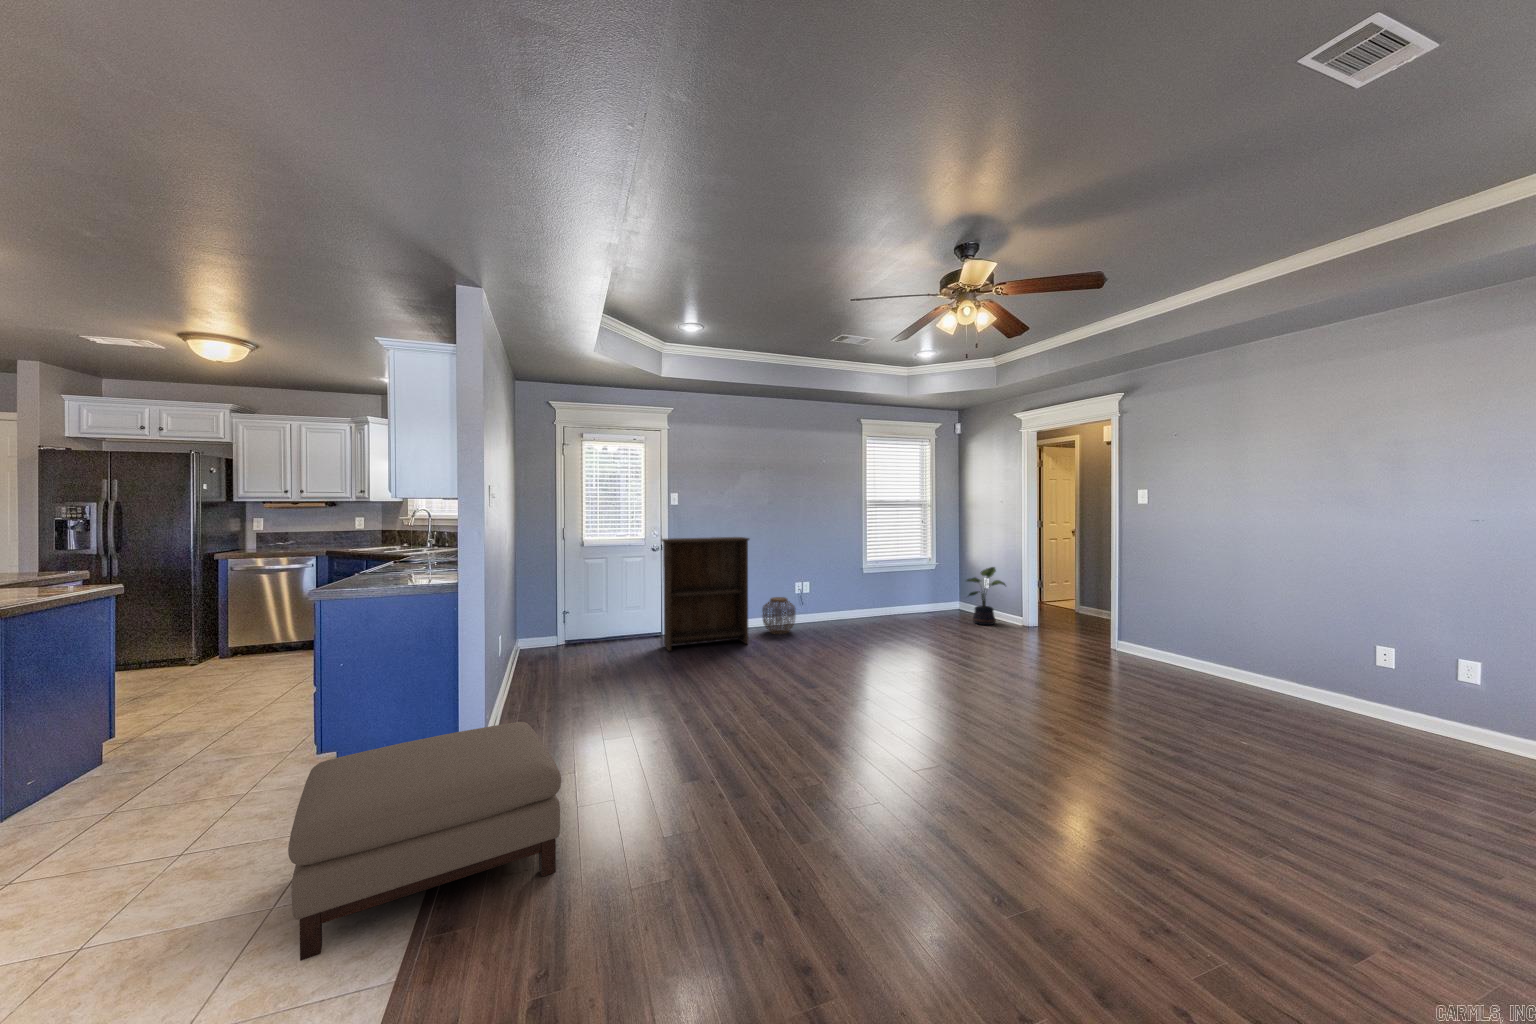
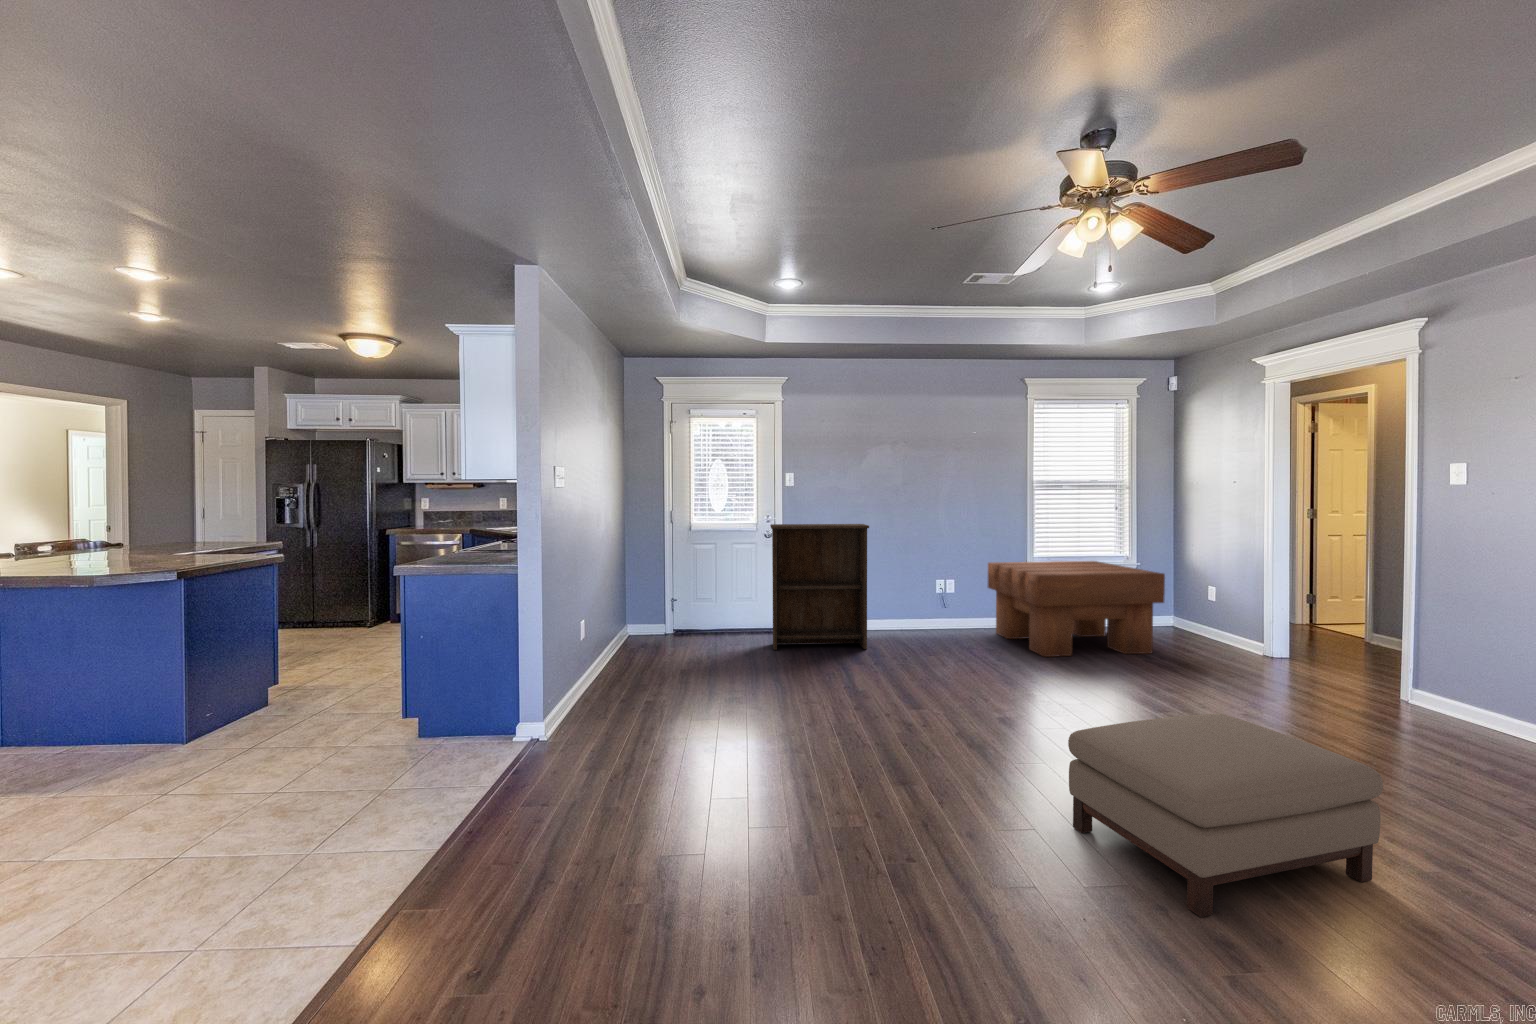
coffee table: none [834,562,964,639] -> present [988,561,1165,657]
potted plant: present [967,567,1005,625] -> none [1172,571,1234,650]
woven basket: present [763,597,795,634] -> none [892,596,932,641]
ottoman: present [288,722,561,961] -> present [1068,714,1383,917]

